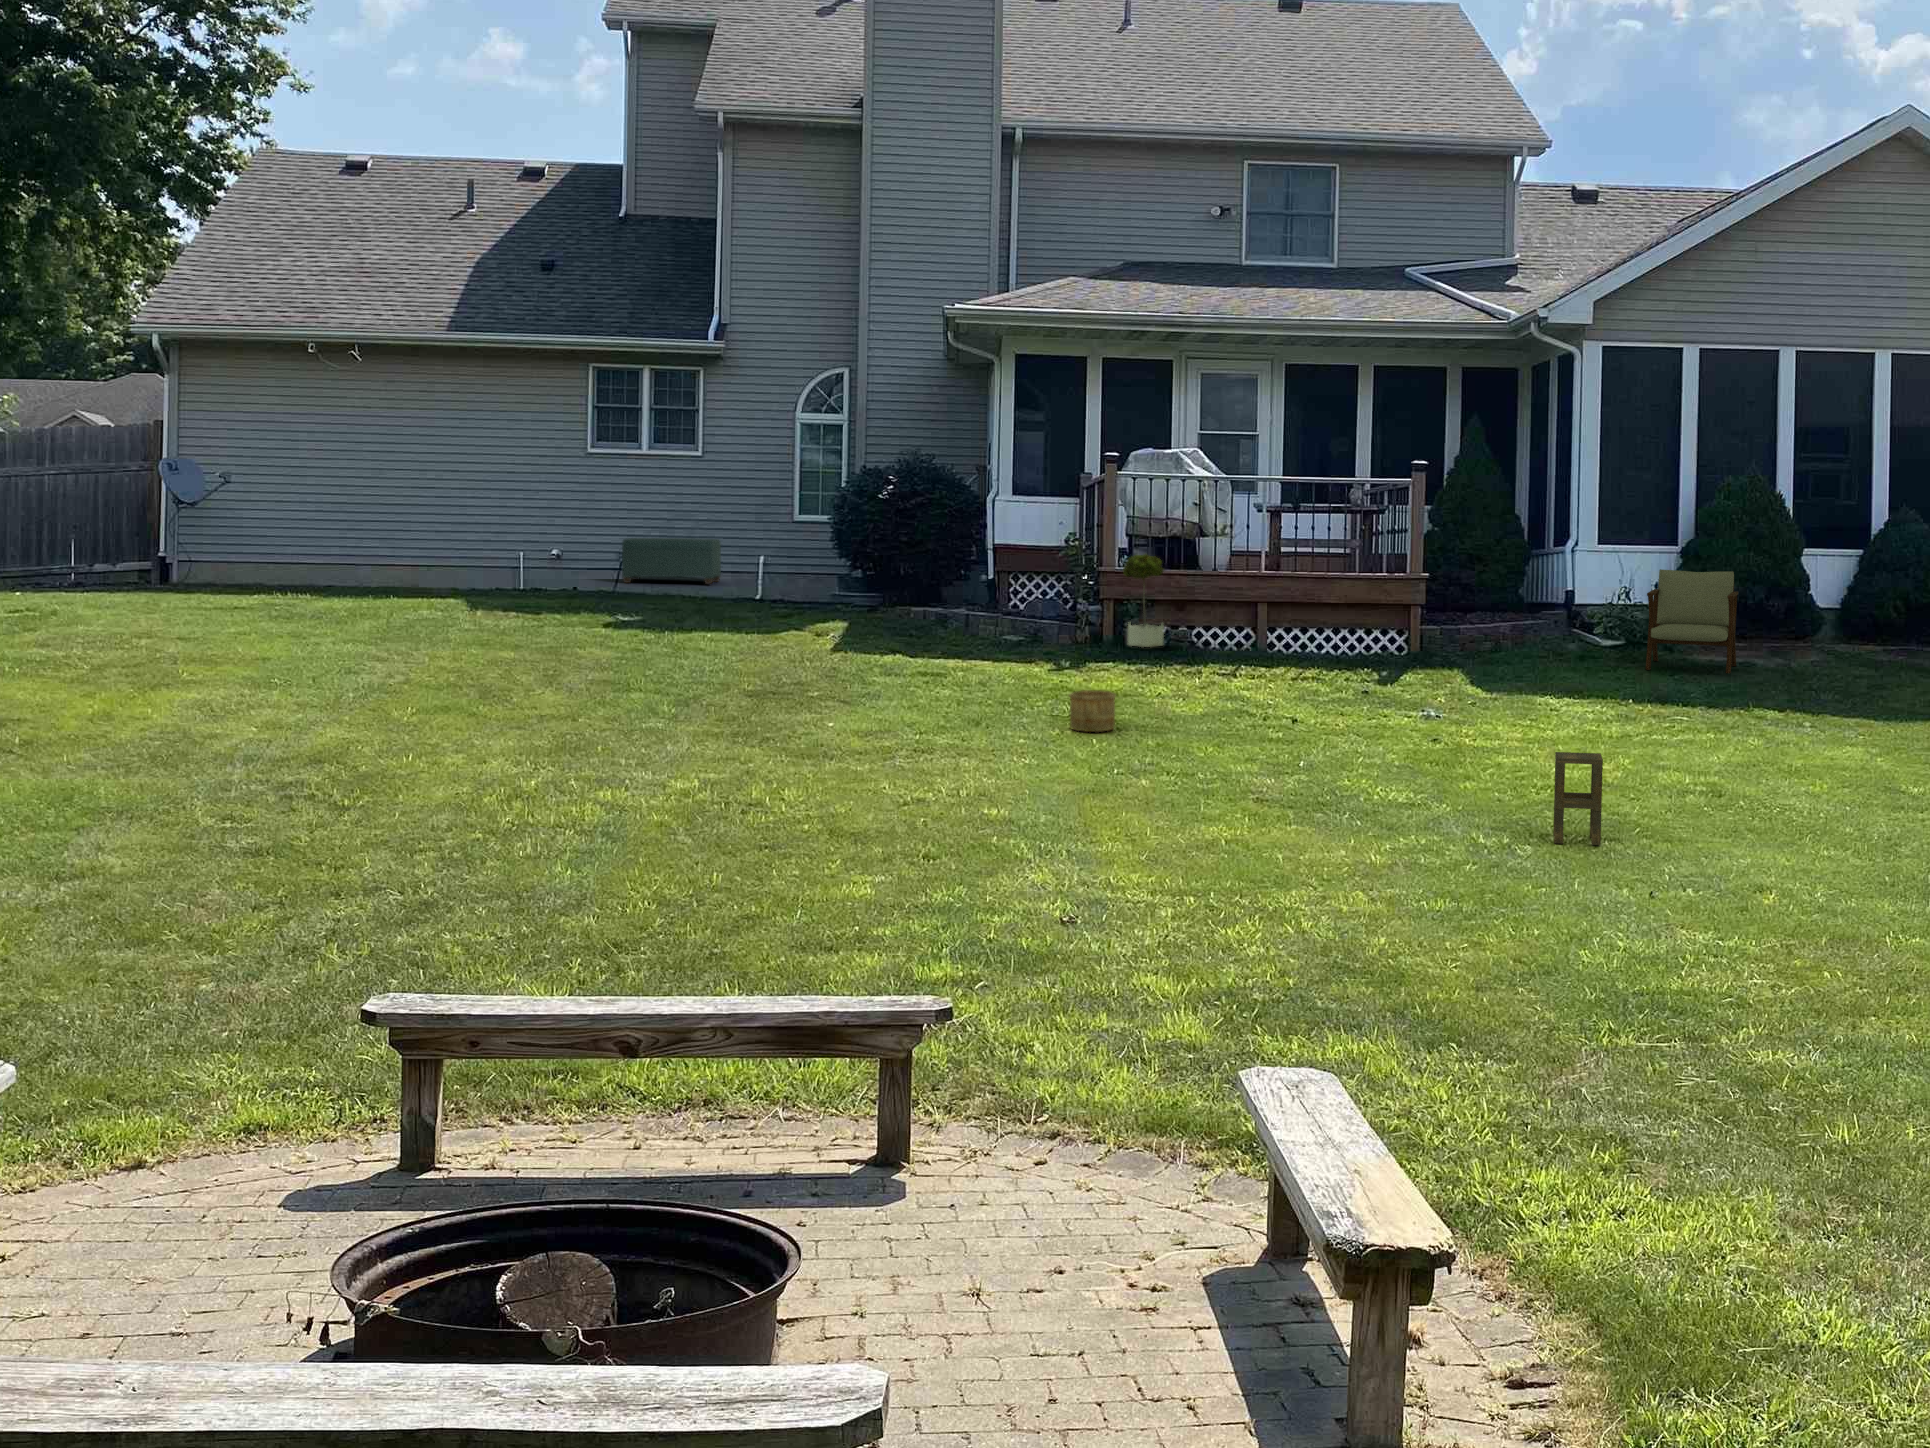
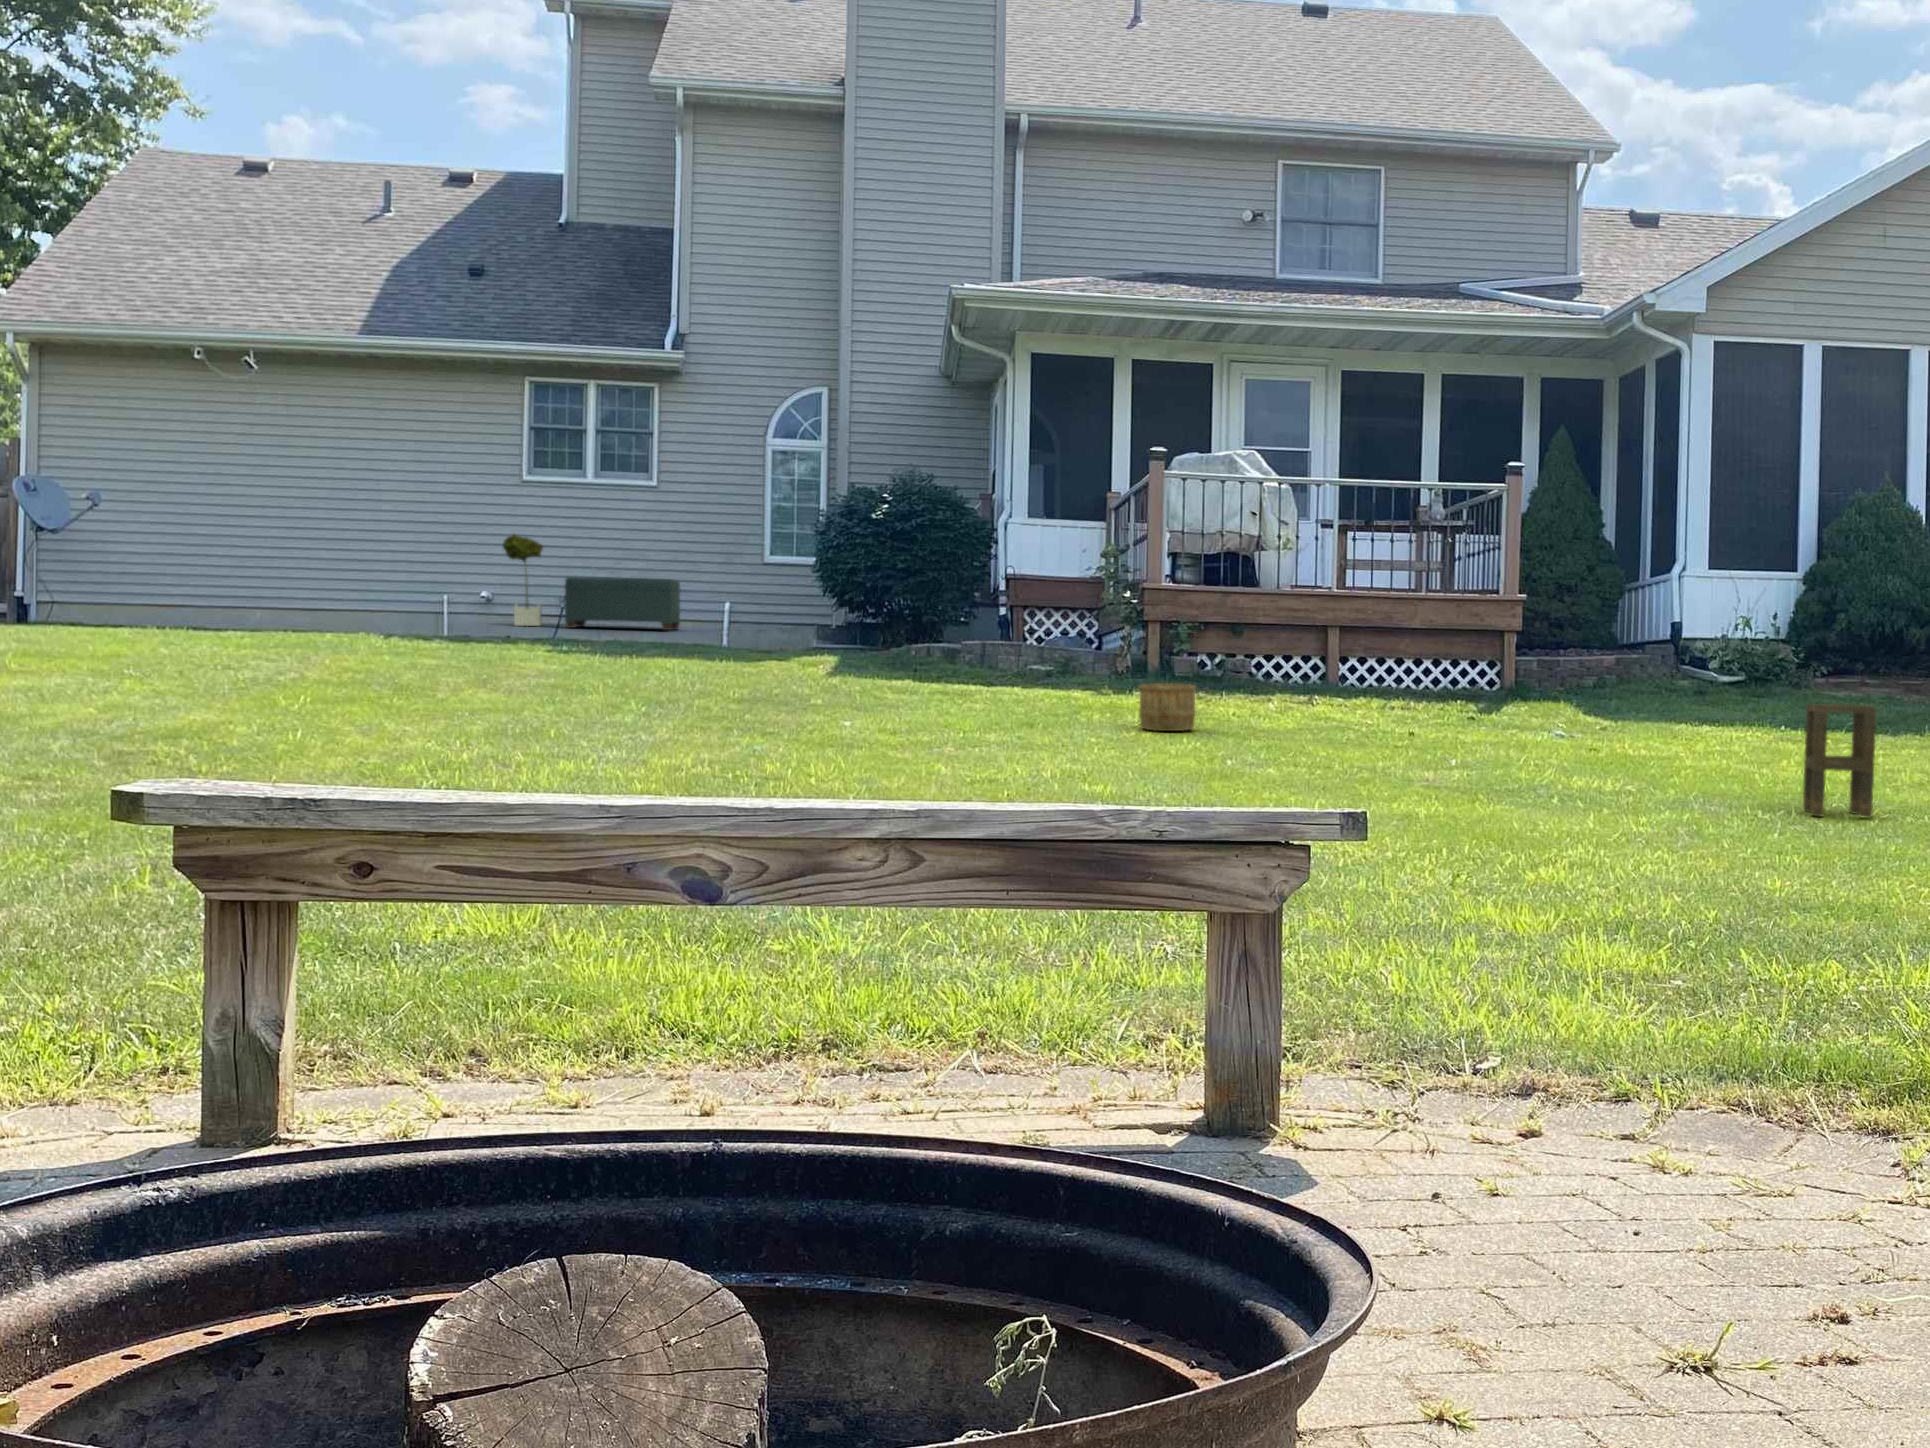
potted tree: present [1123,554,1164,647] -> present [503,534,543,626]
lounge chair: present [1646,569,1738,673] -> none [1779,588,1883,702]

